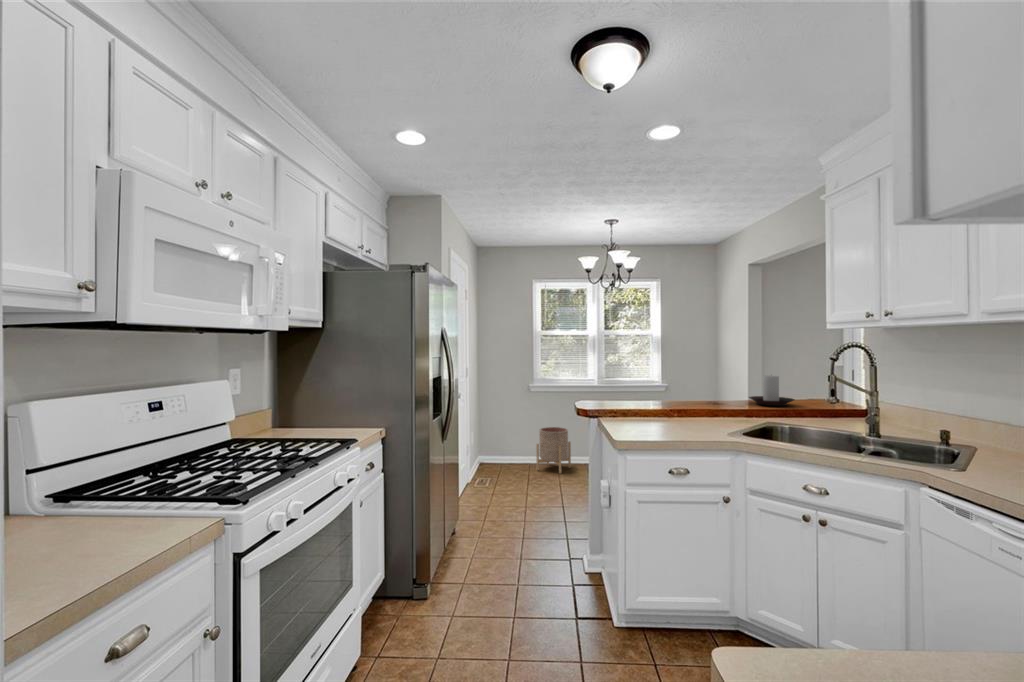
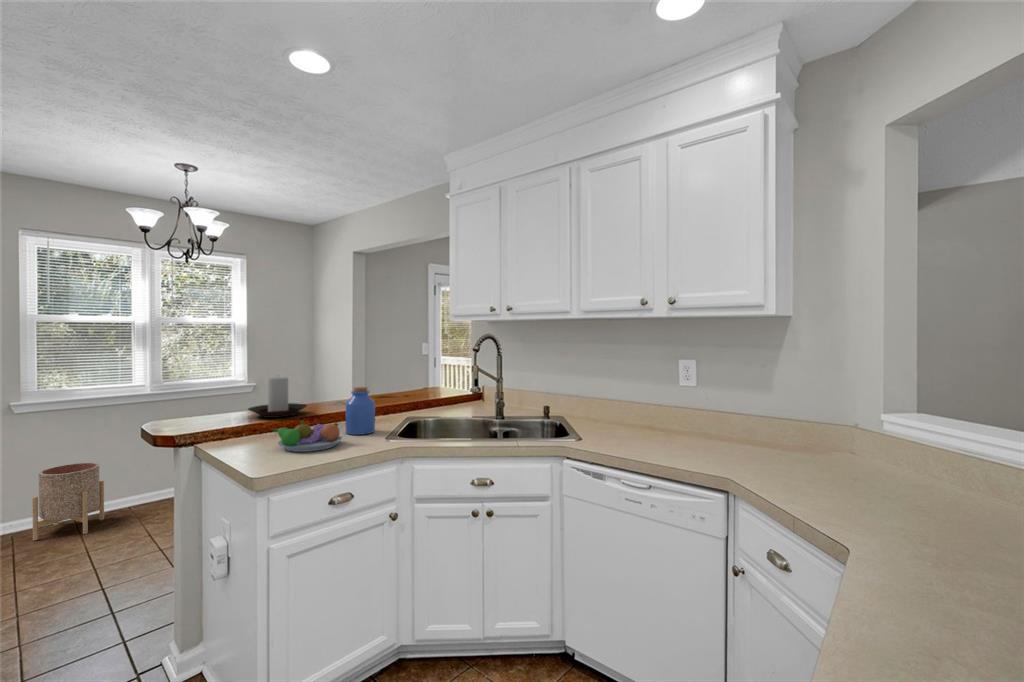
candle holder: present [749,375,794,406] -> present [248,377,307,418]
jar: none [698,388,724,428] -> present [346,387,375,435]
fruit bowl: none [638,409,688,433] -> present [272,420,342,452]

